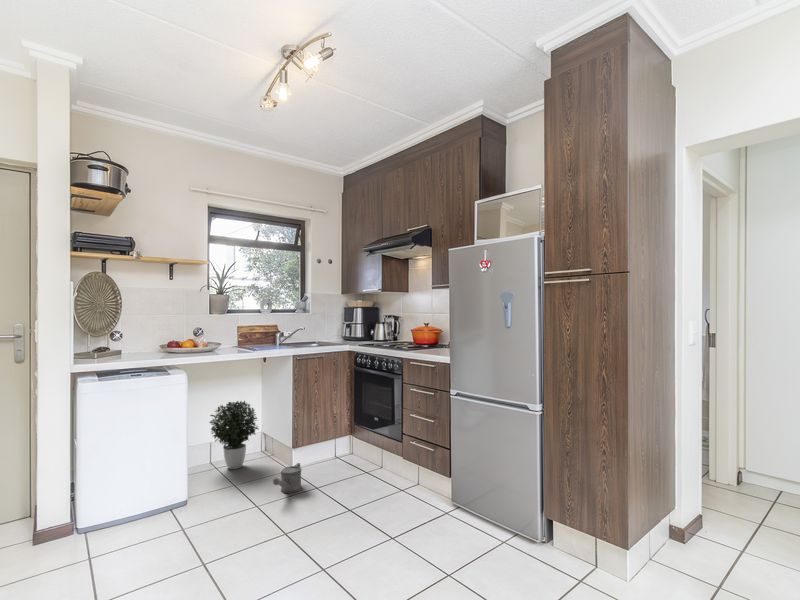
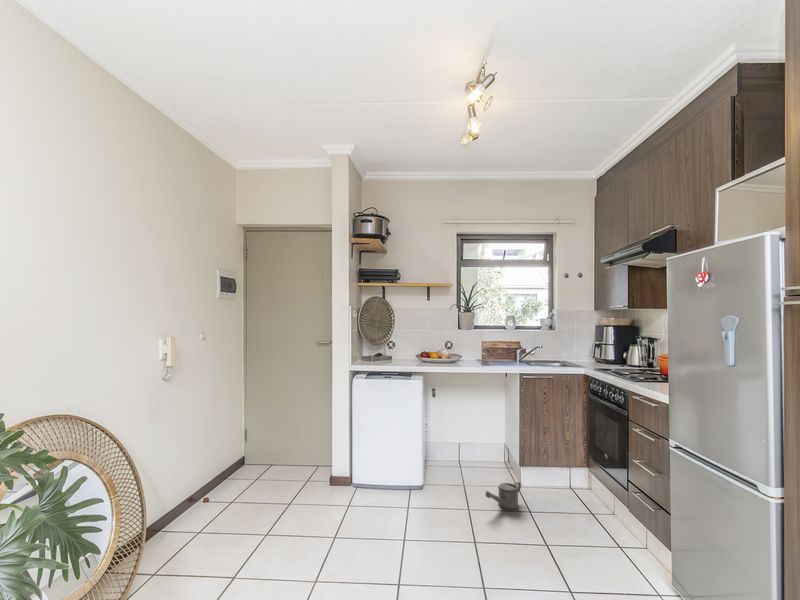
potted plant: present [210,401,258,469] -> none [455,408,497,471]

